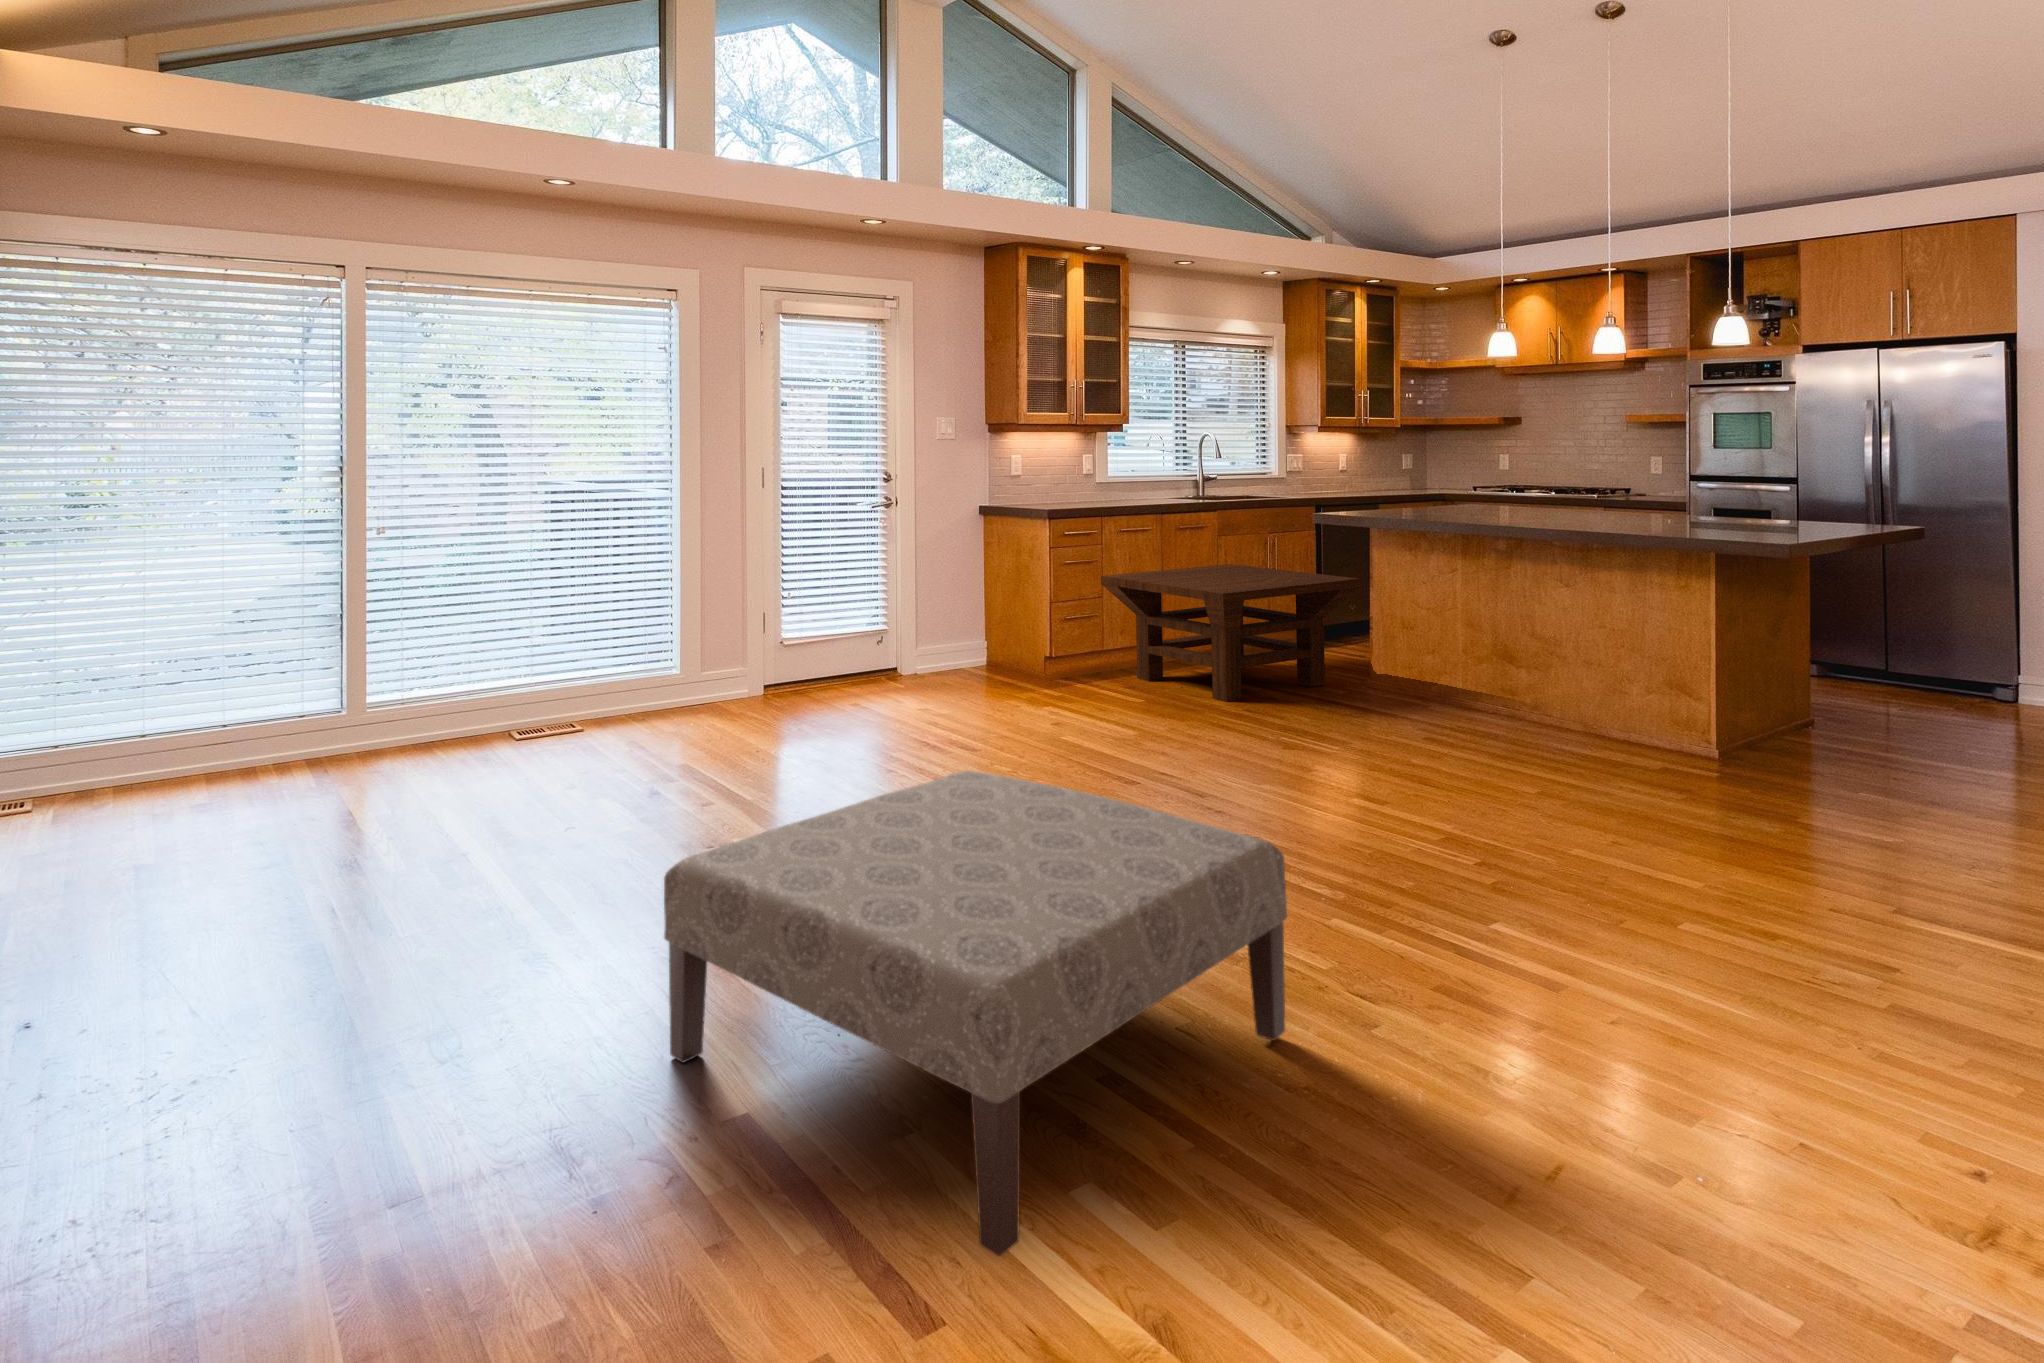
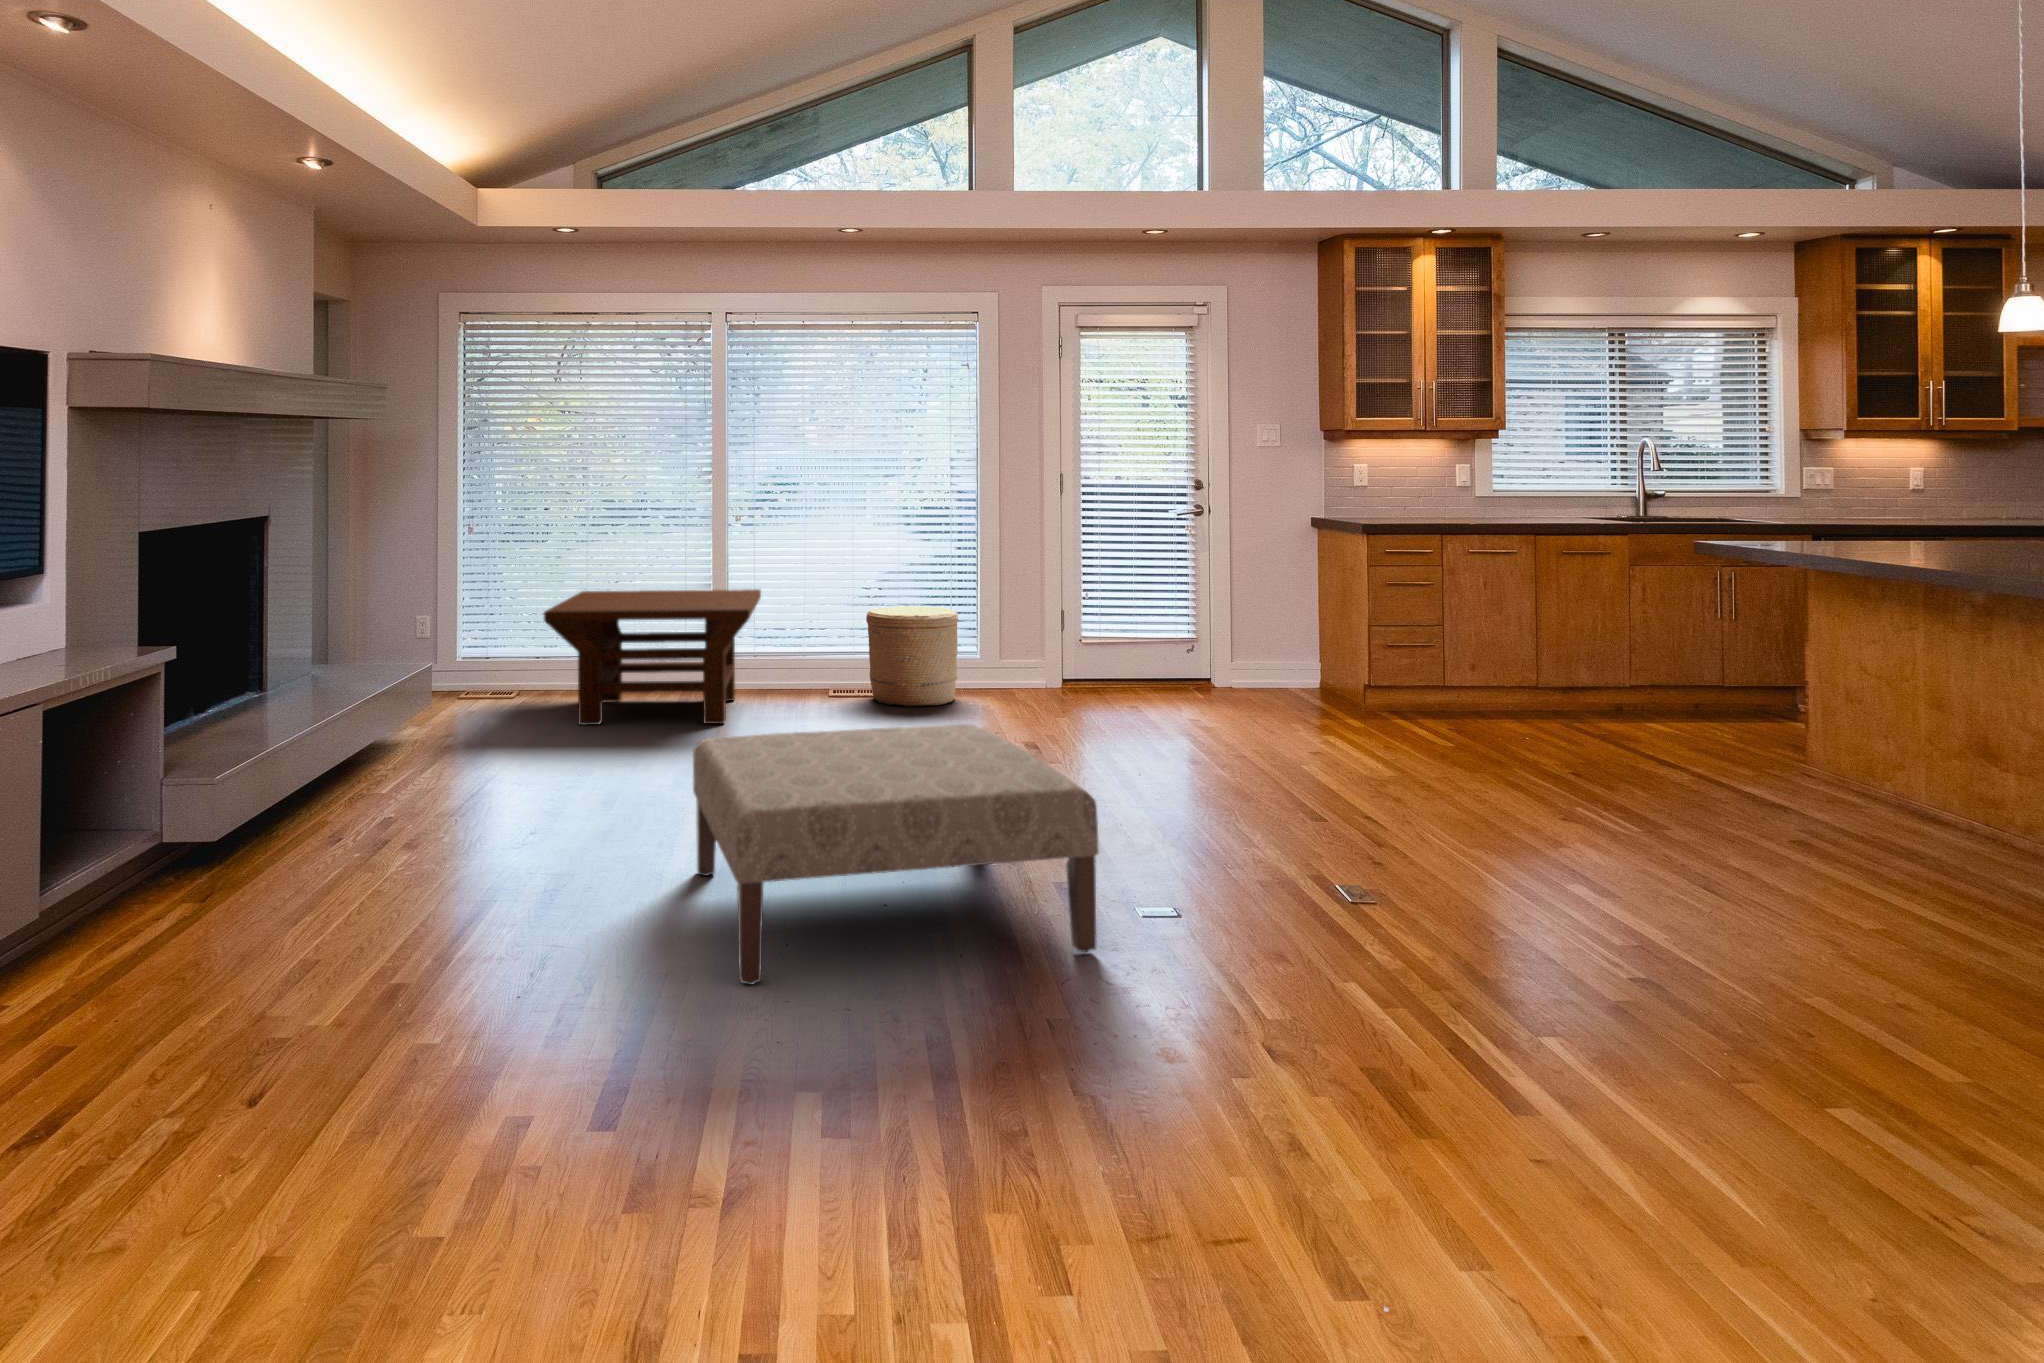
coffee table: present [1101,564,1361,702] -> present [544,589,761,725]
woven basket: none [567,621,678,742] -> present [866,606,958,707]

